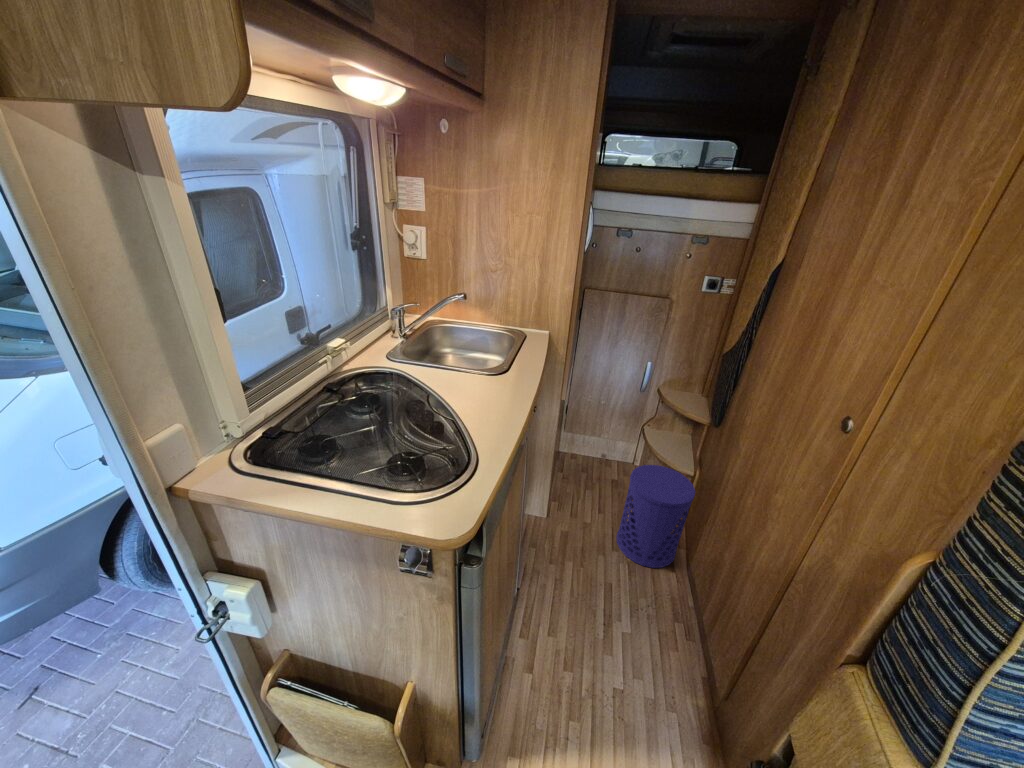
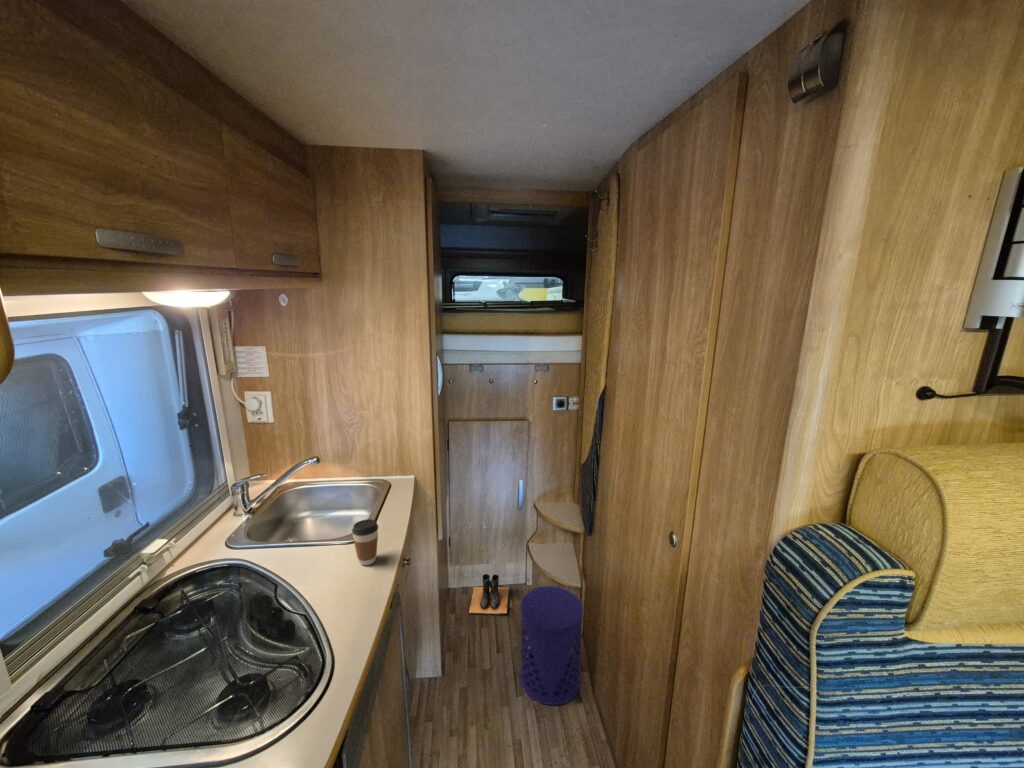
coffee cup: none [495,353,520,394] -> present [352,519,378,565]
boots: none [575,445,616,484] -> present [469,574,509,614]

